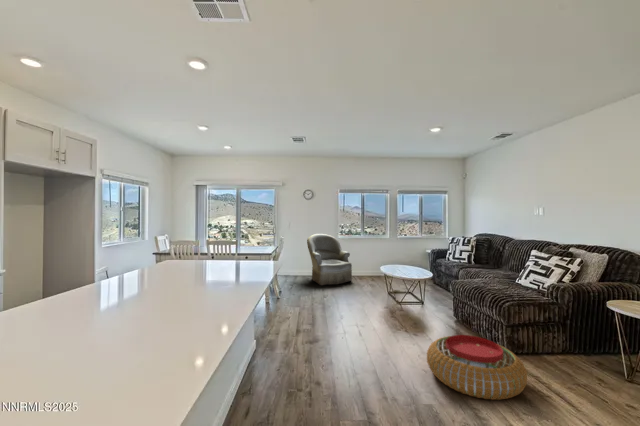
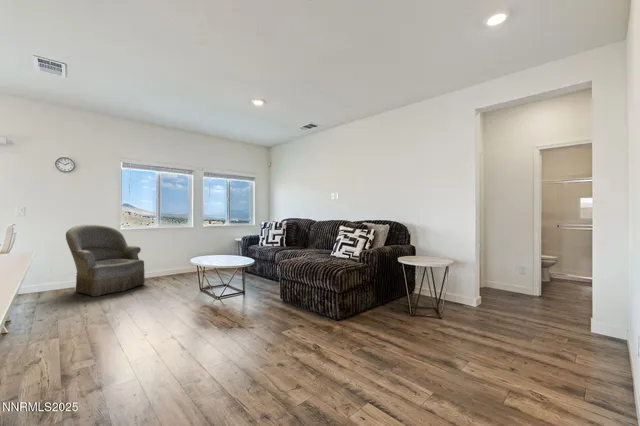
pouf: present [427,335,527,400] -> none [279,309,374,373]

